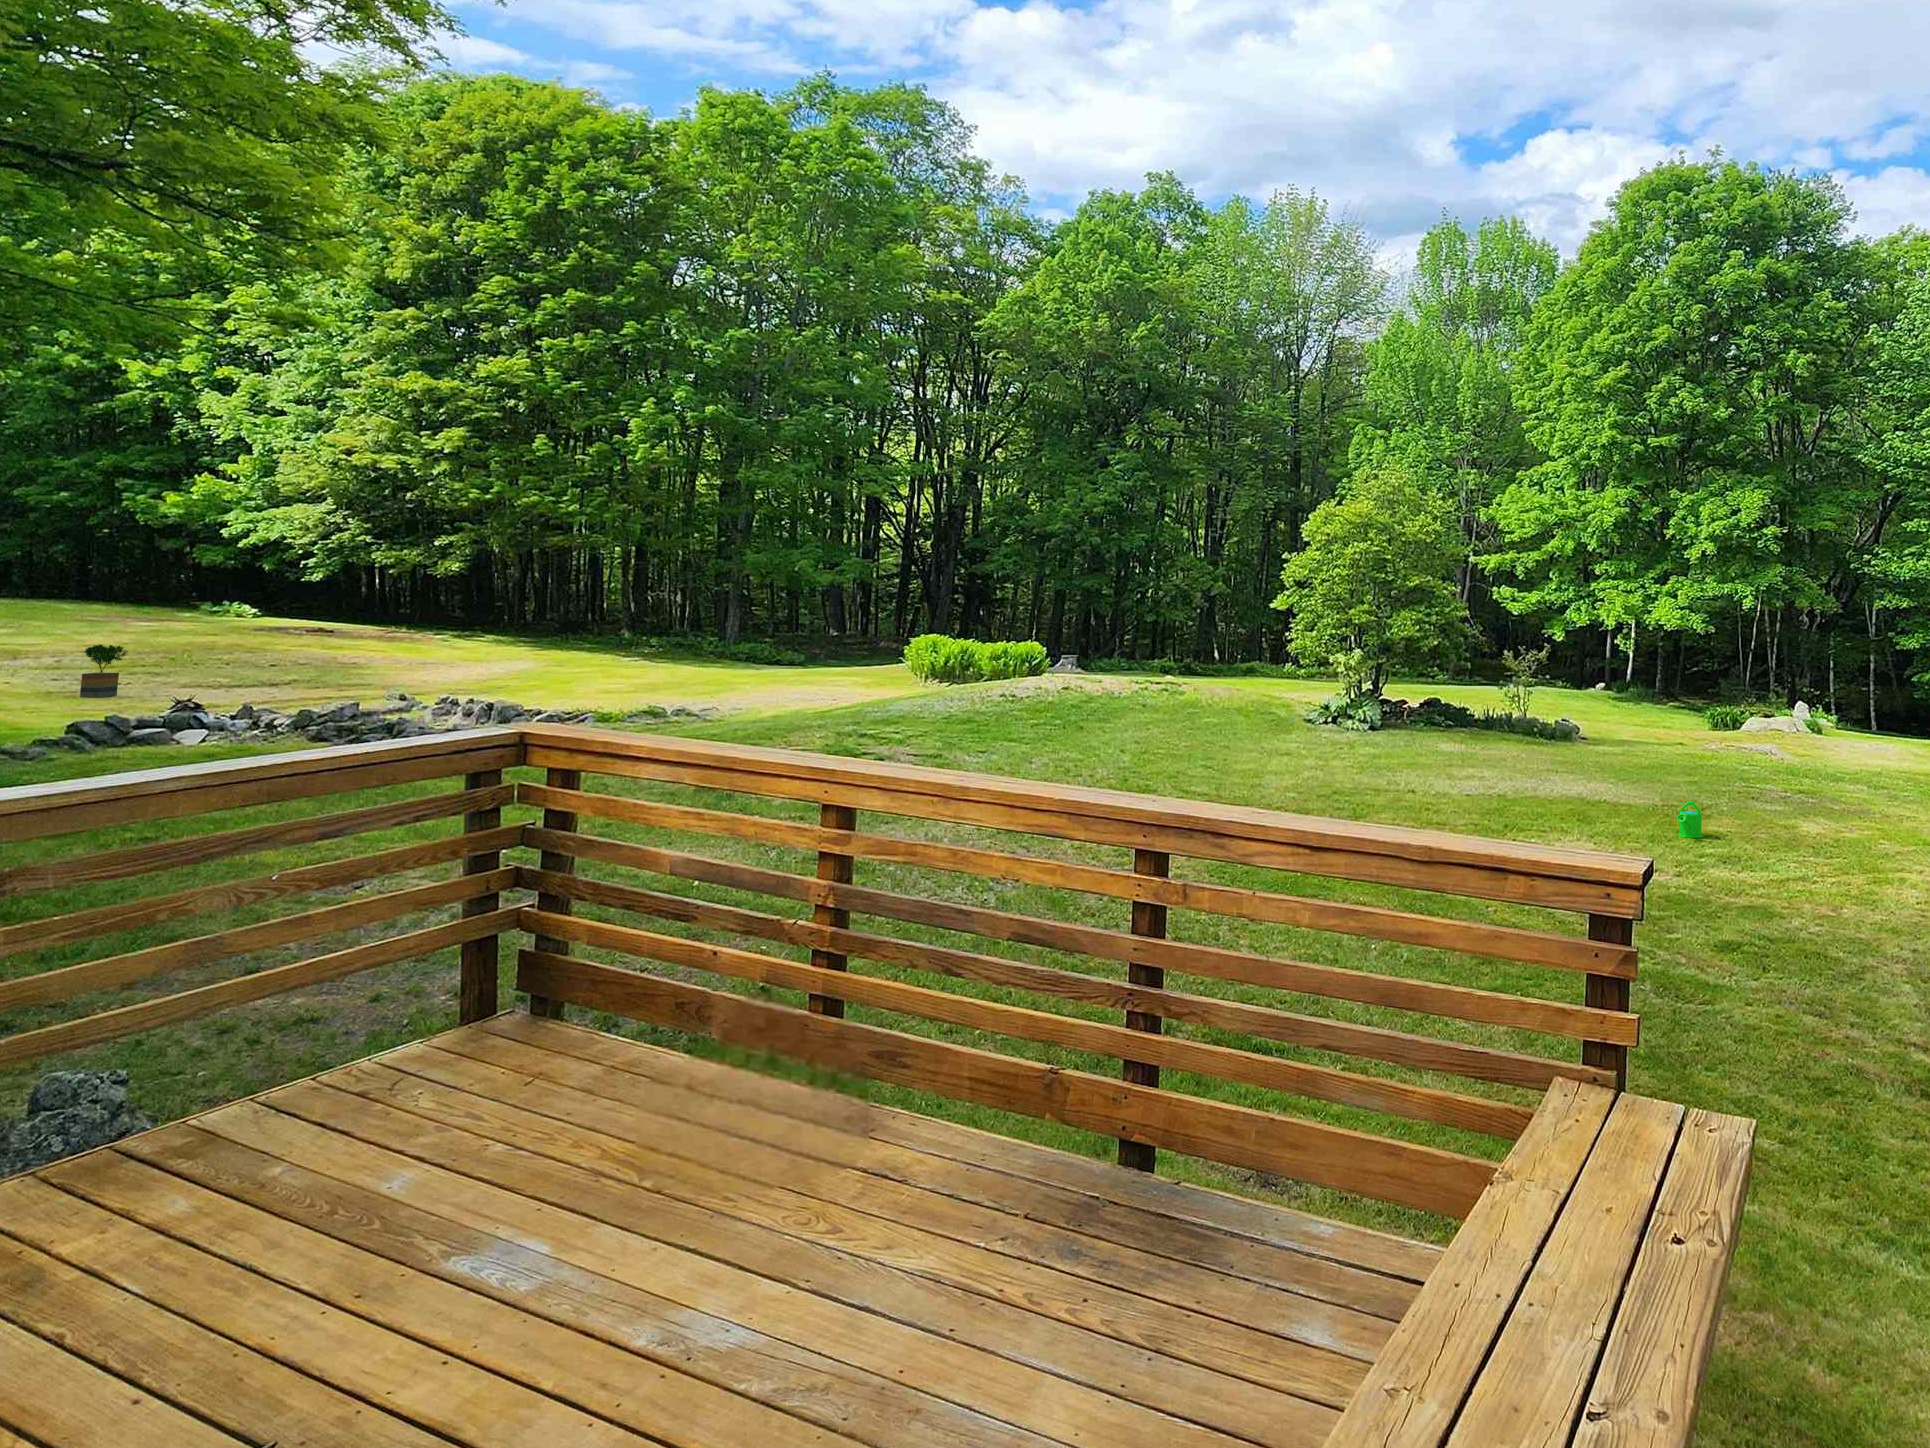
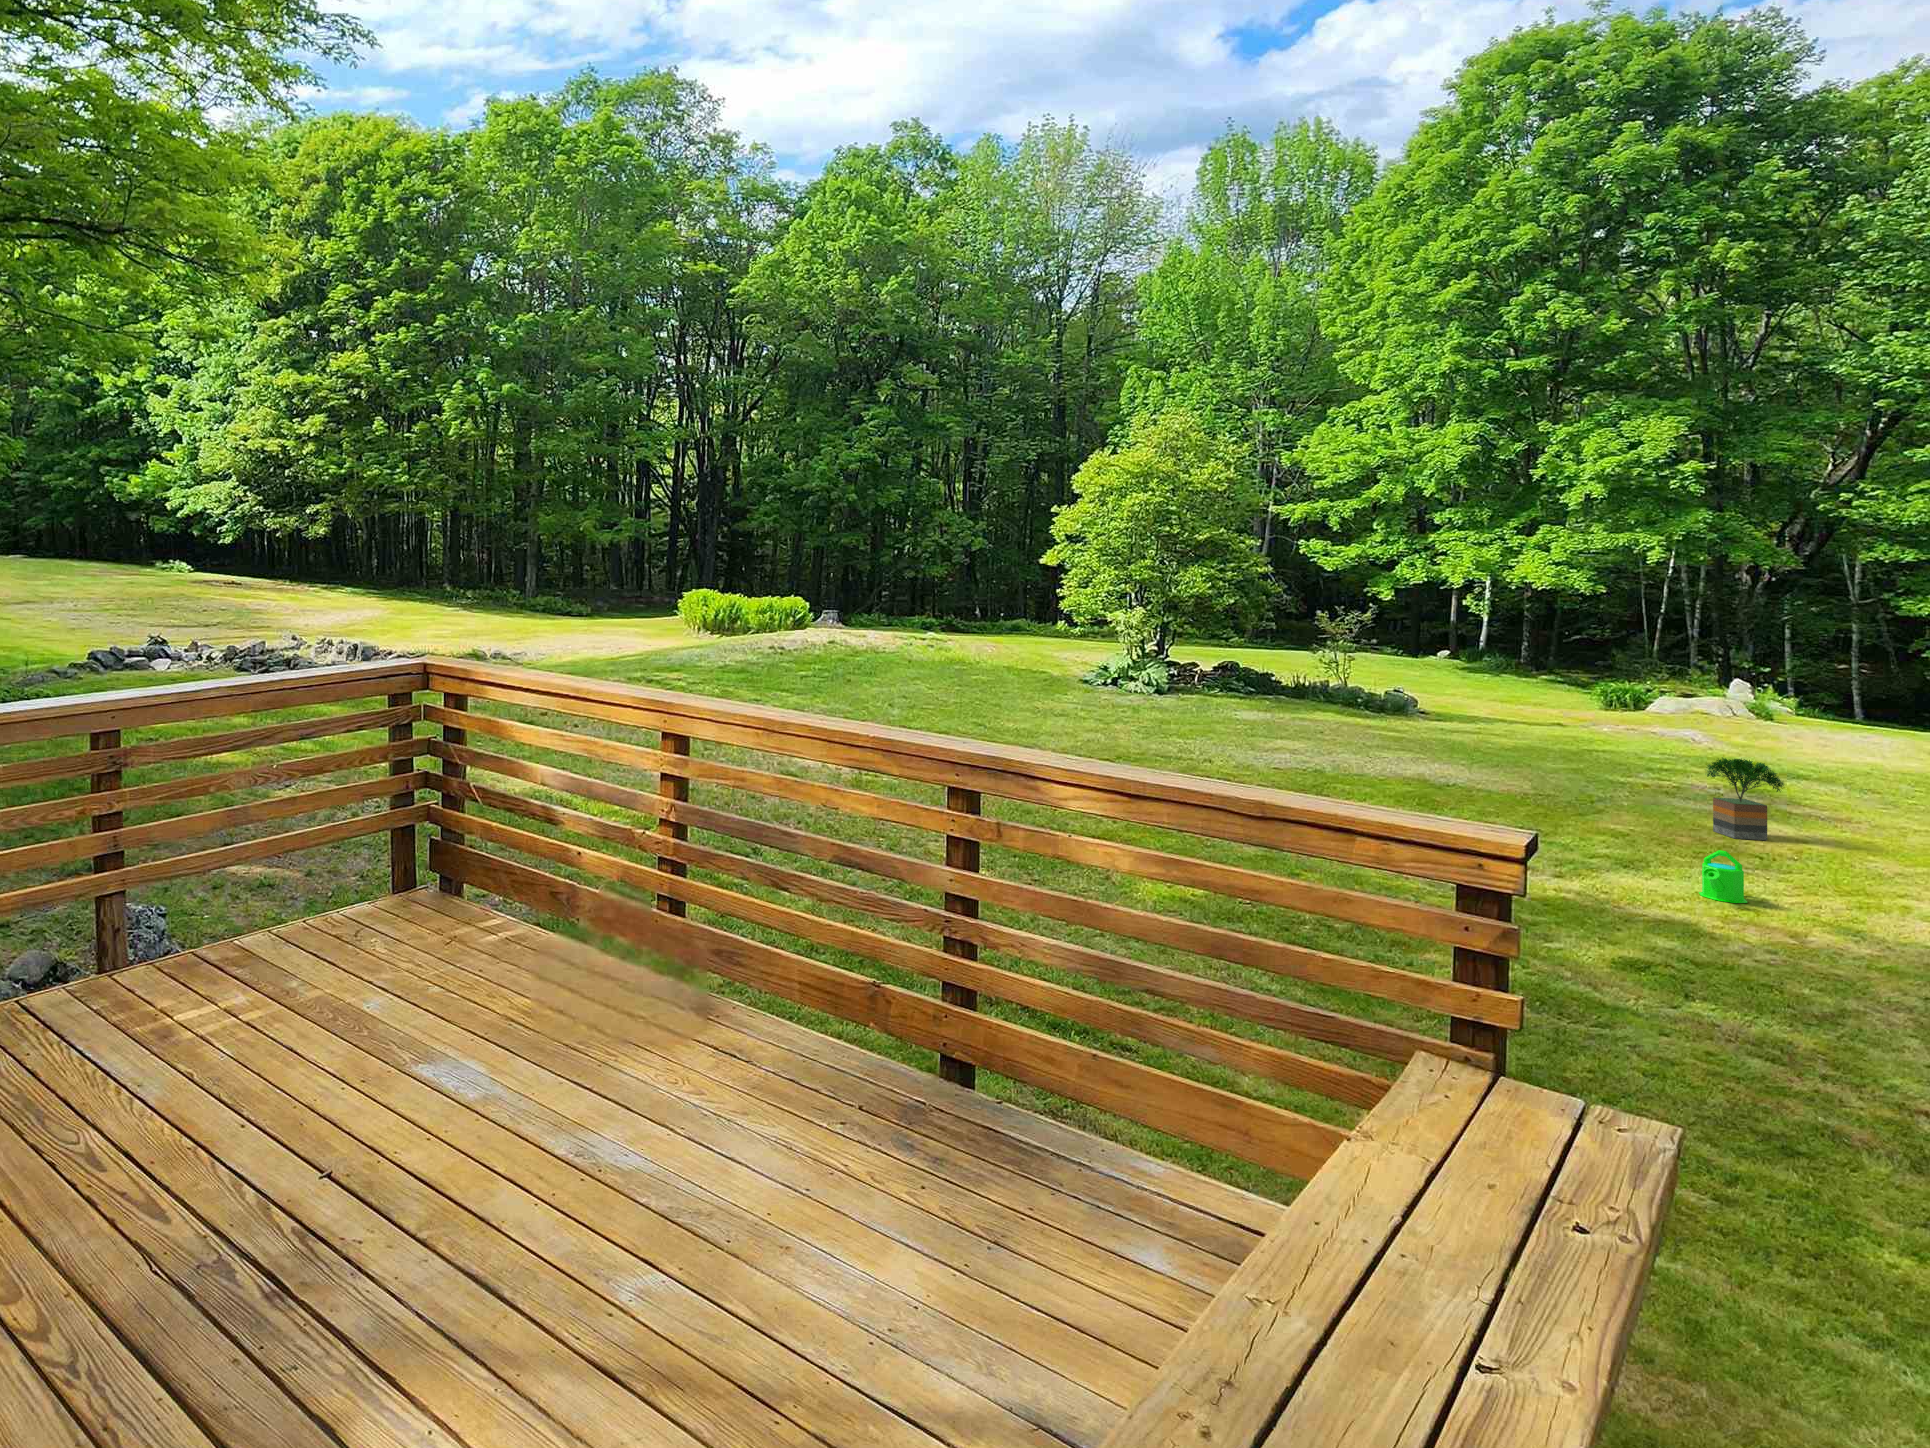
potted tree: present [80,644,128,697] -> present [1707,758,1784,840]

